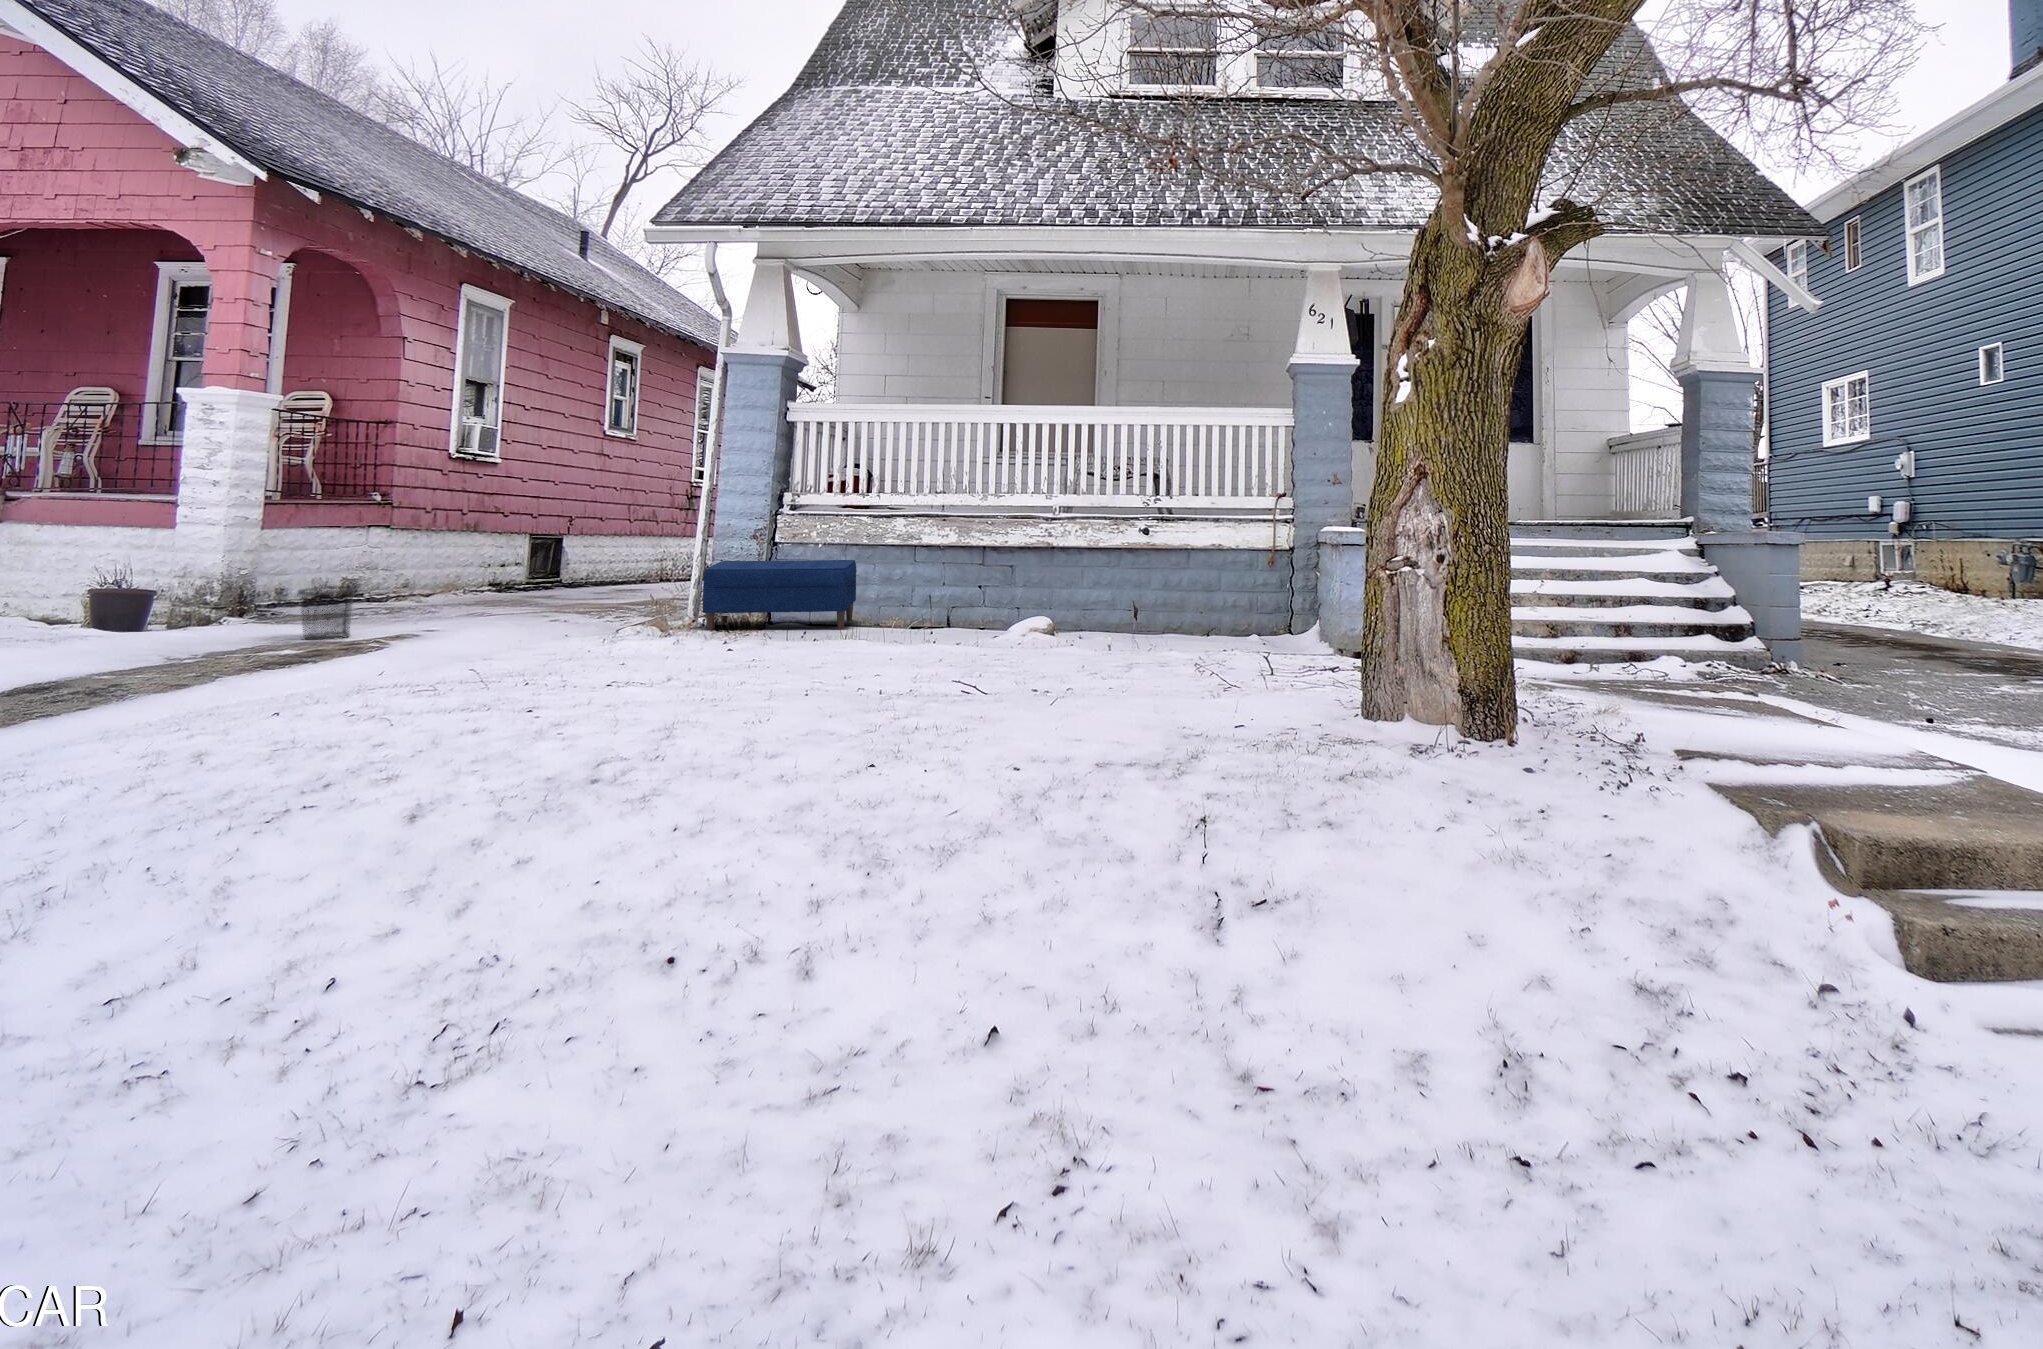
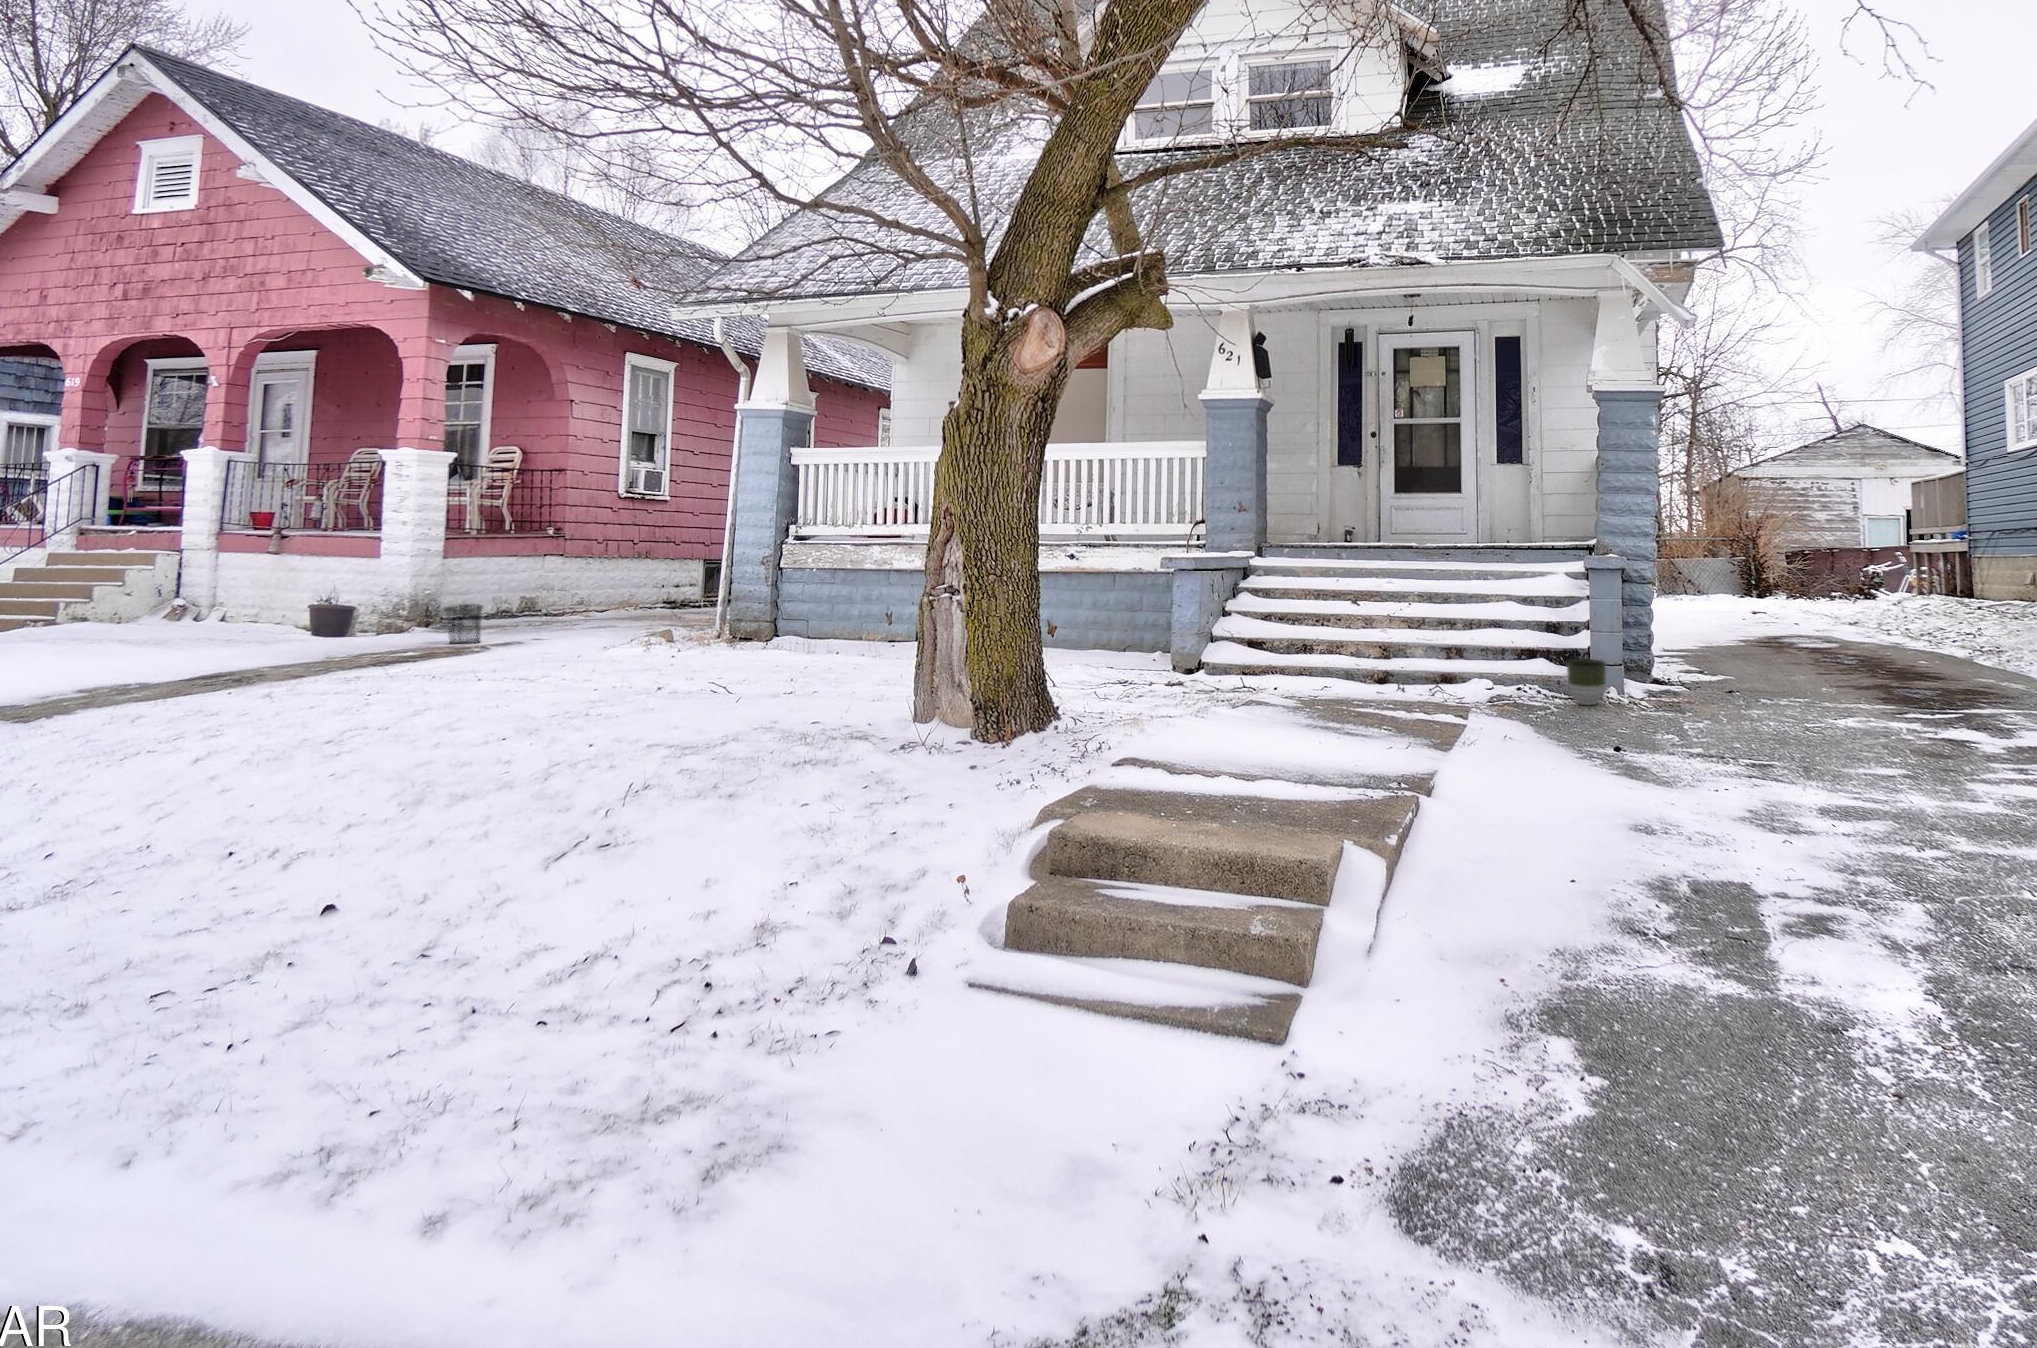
bench: present [703,560,856,630] -> none [725,584,851,643]
planter: none [1833,647,1881,699] -> present [1567,659,1606,705]

